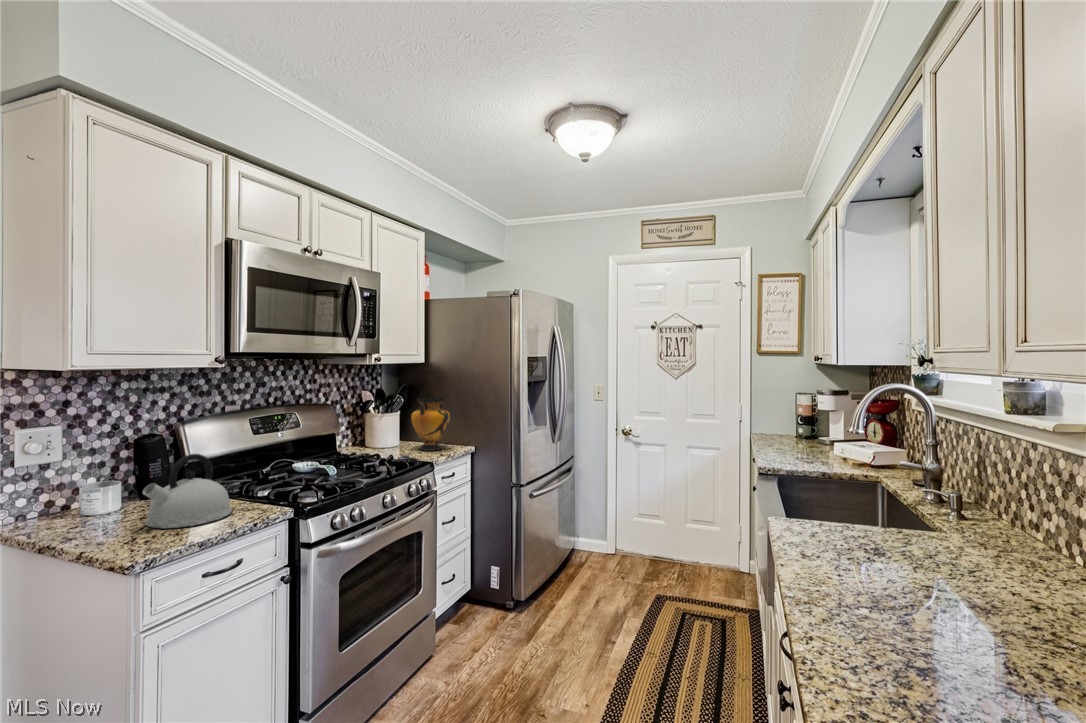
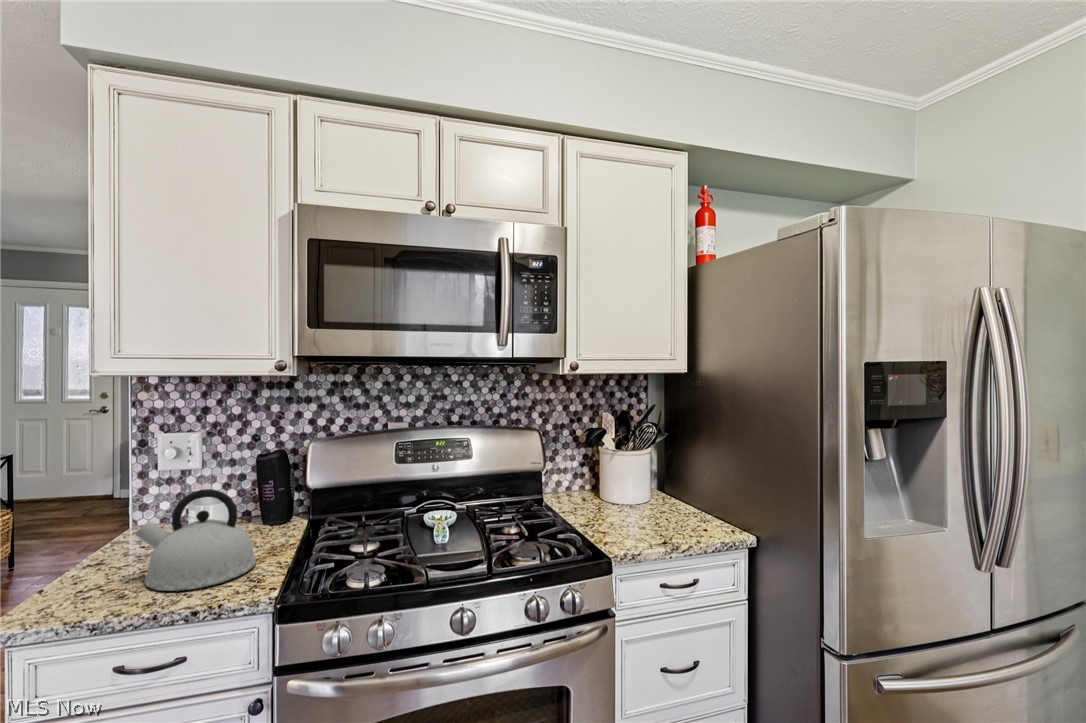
vase: present [411,397,450,451] -> none [644,432,712,529]

